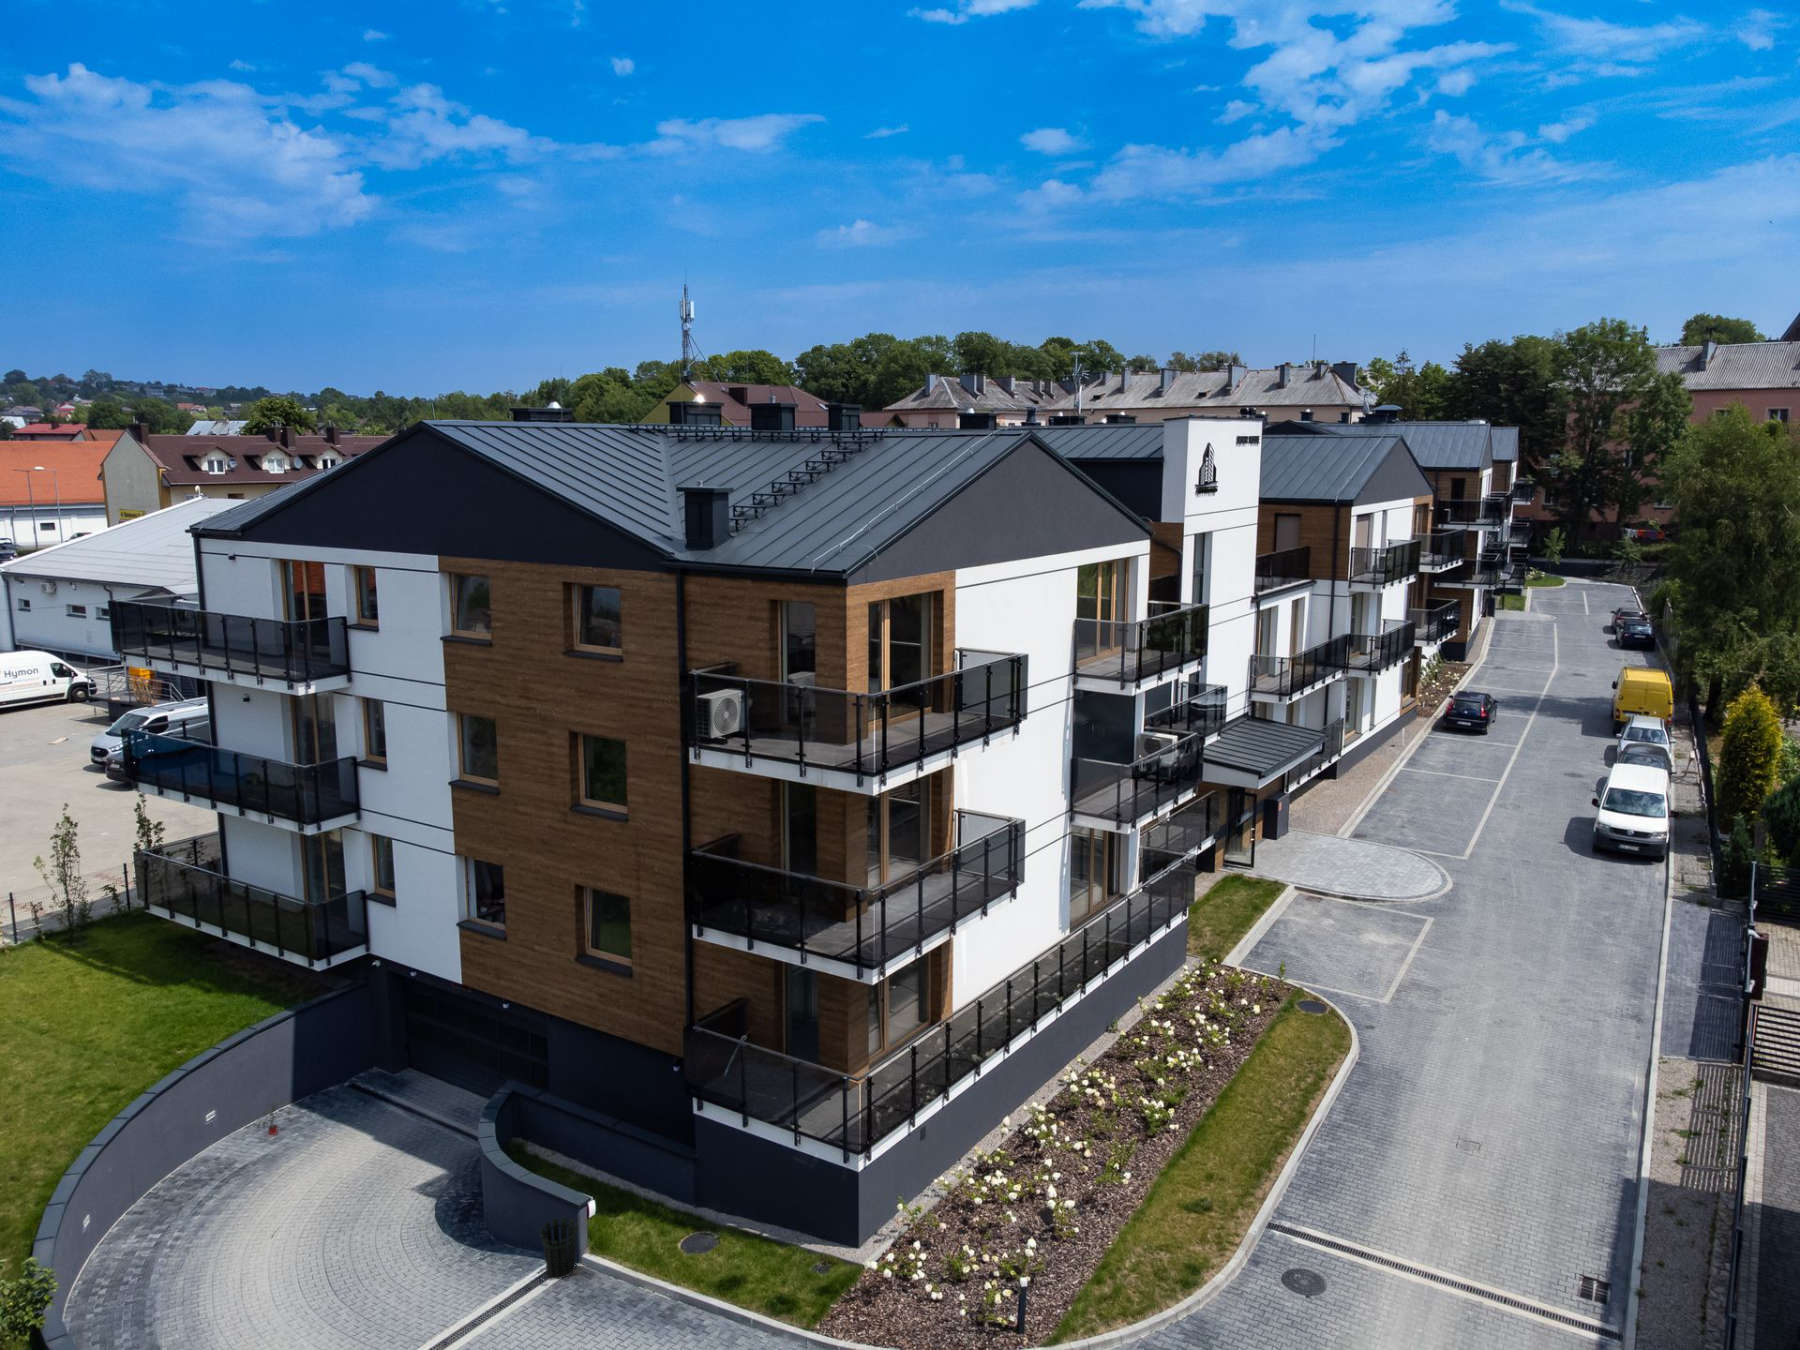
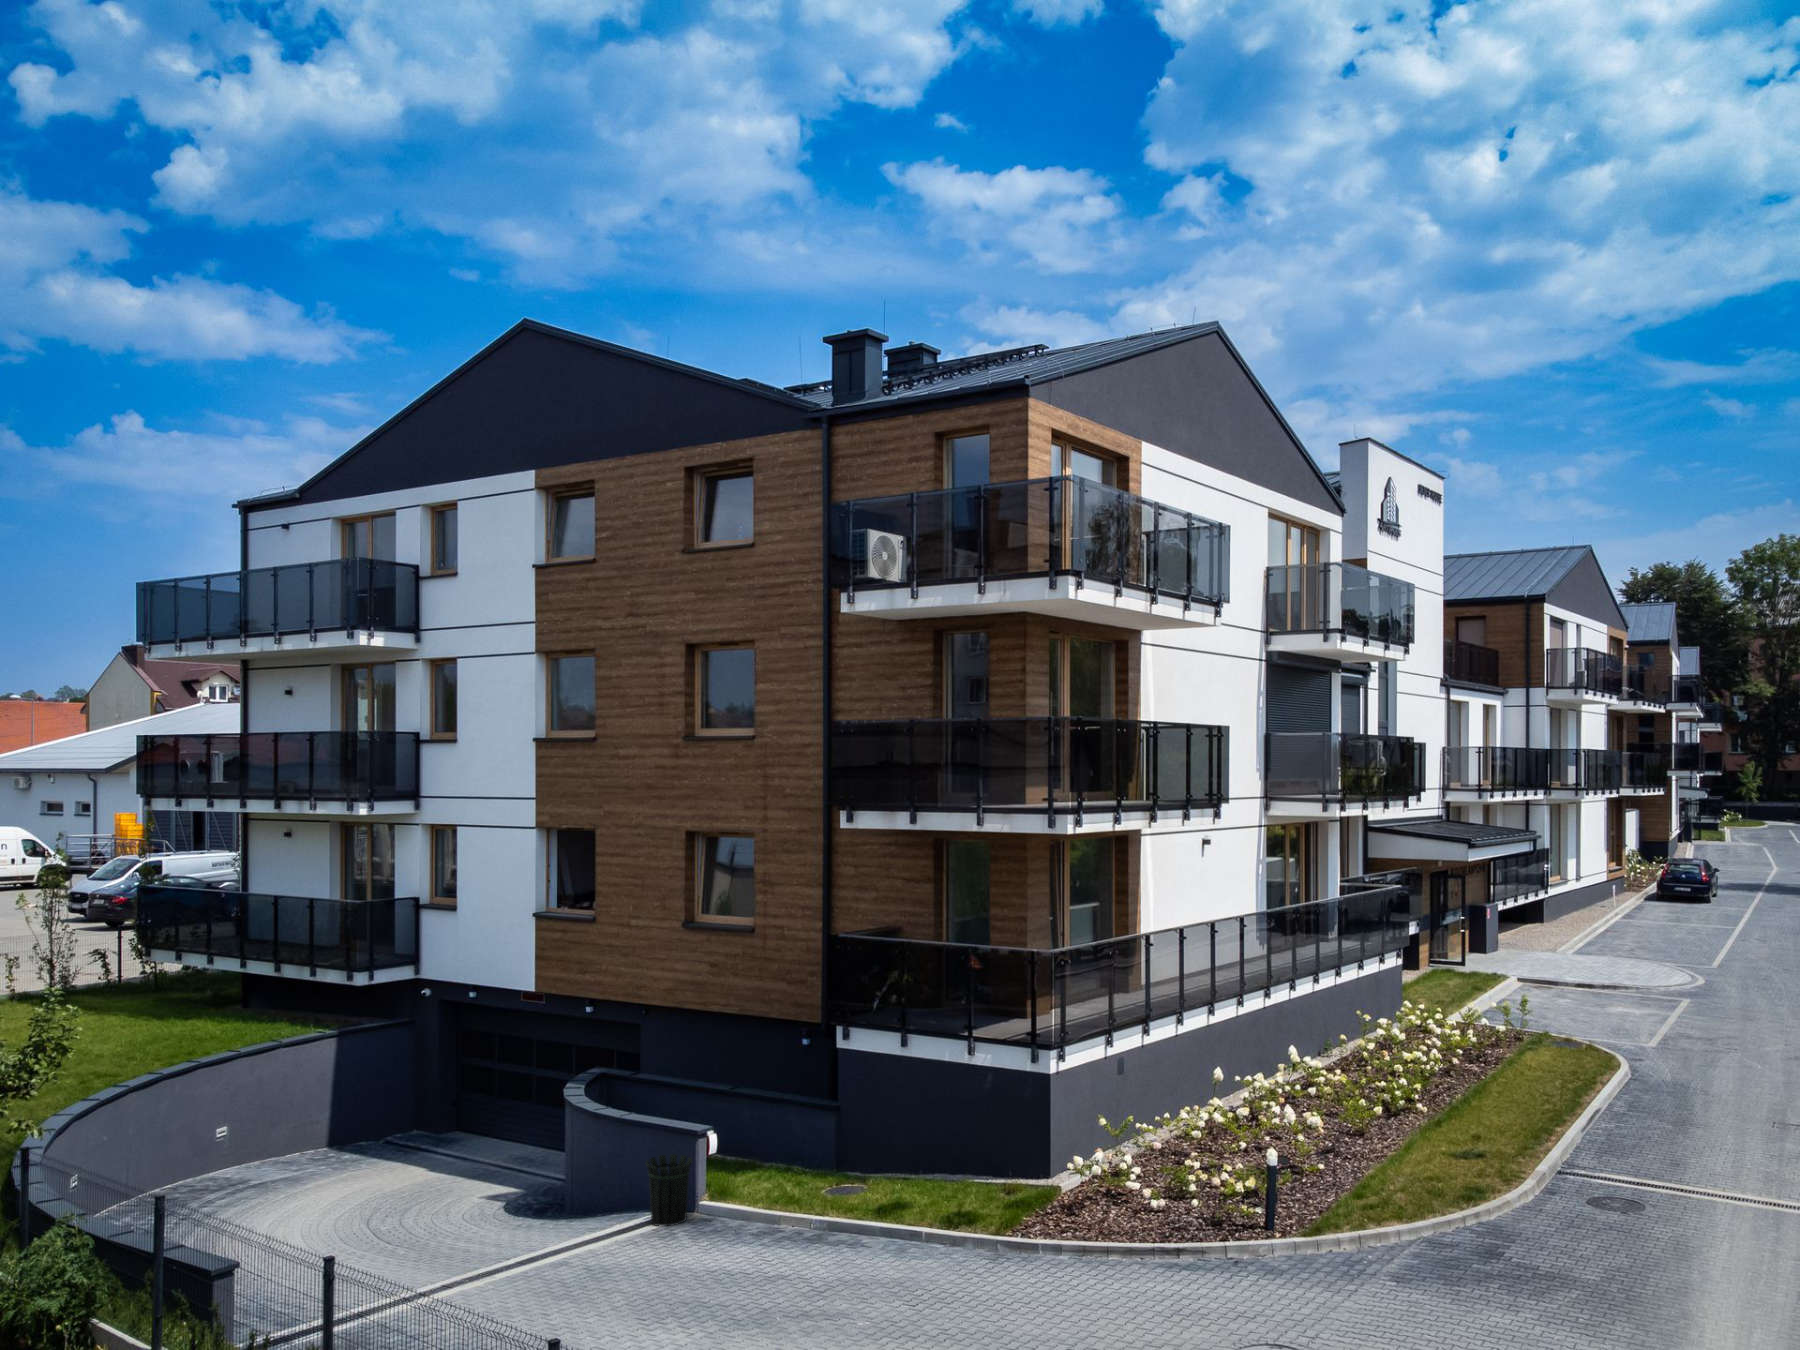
potted plant: present [256,1102,290,1135] -> none [271,1127,317,1168]

